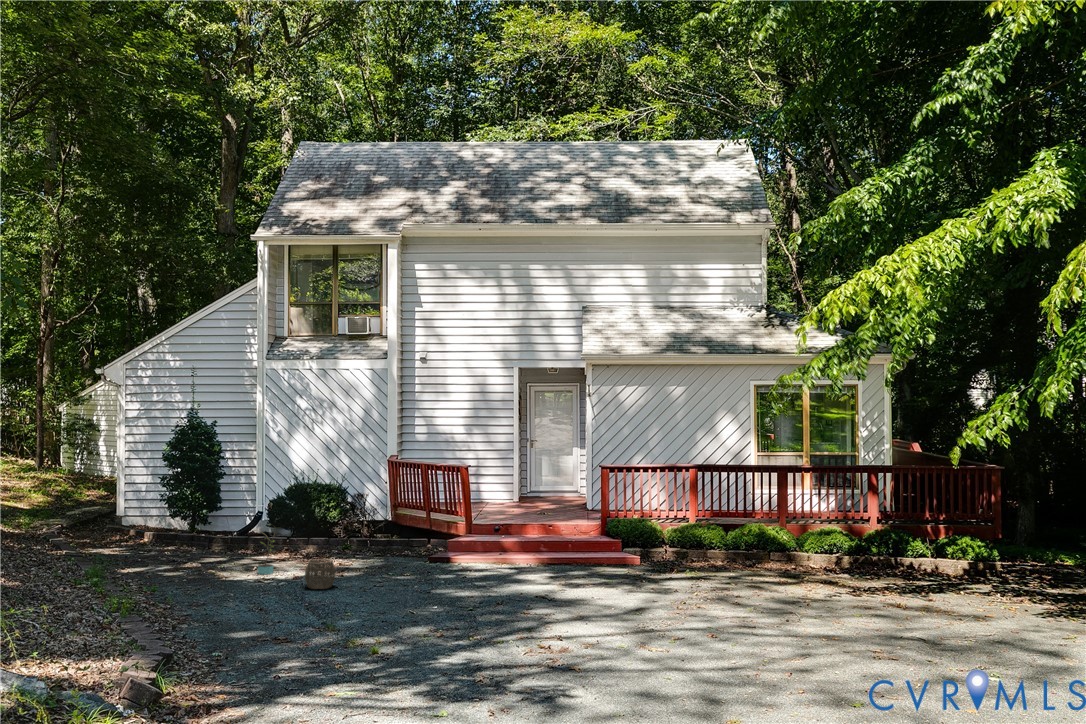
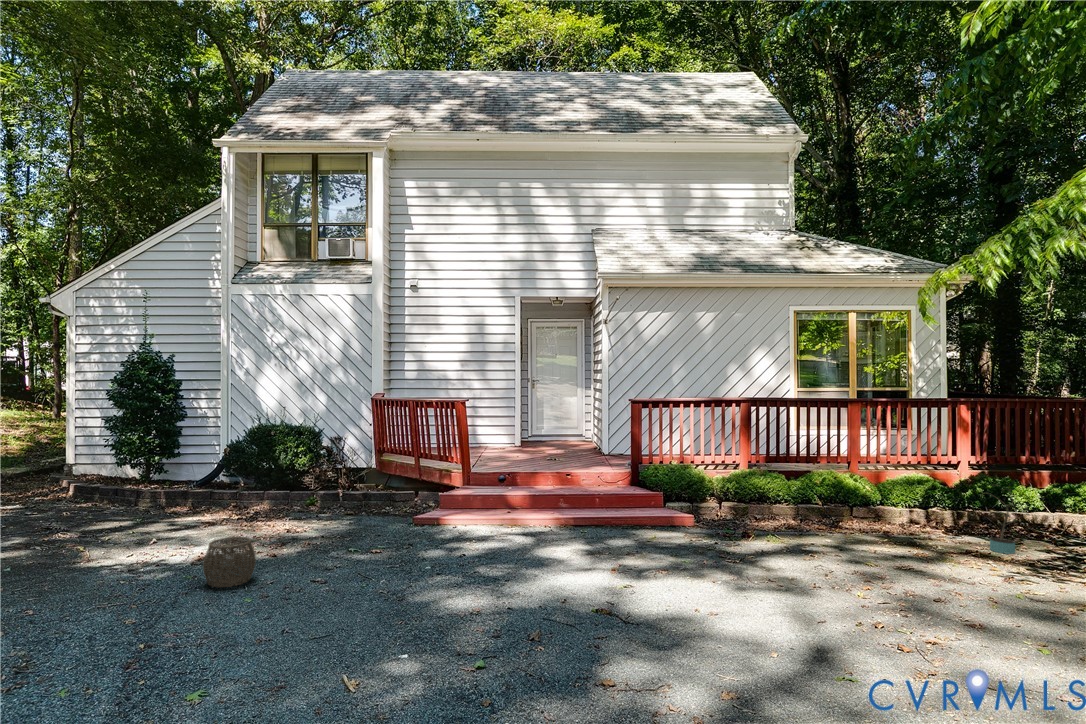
potted plant: present [255,530,275,575] -> present [982,484,1029,554]

